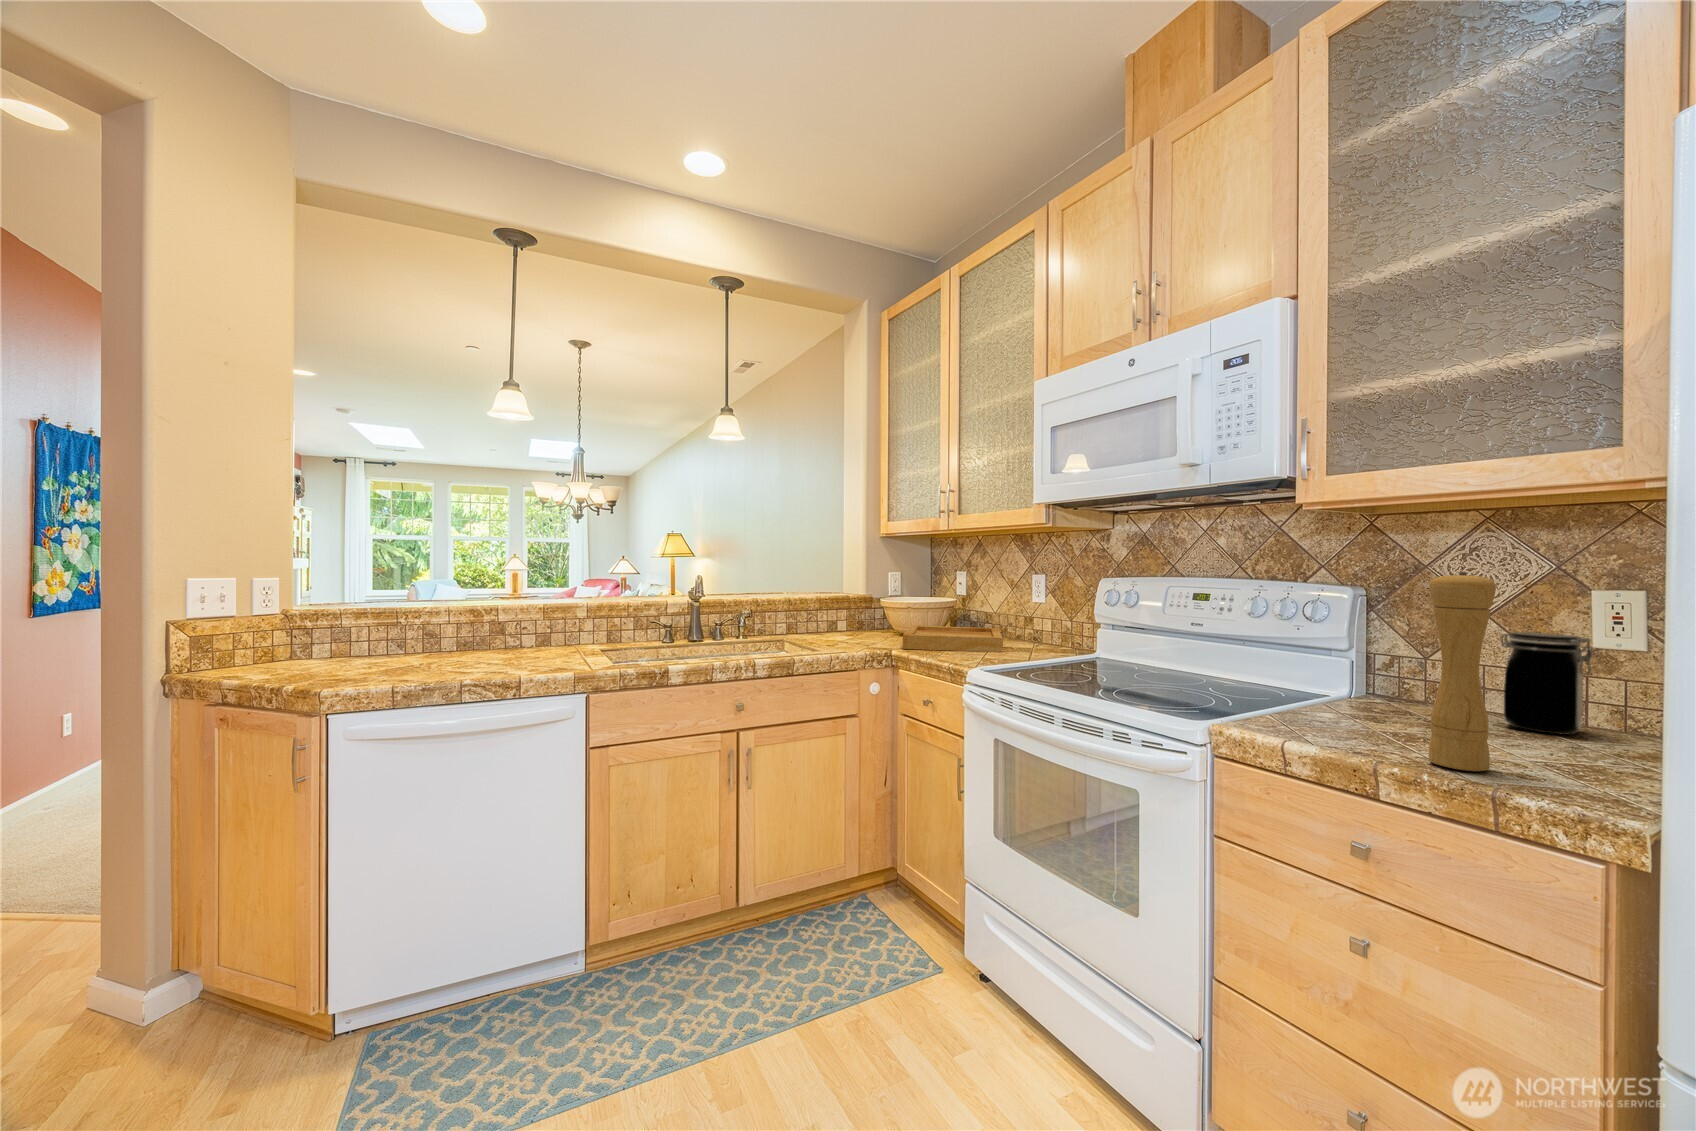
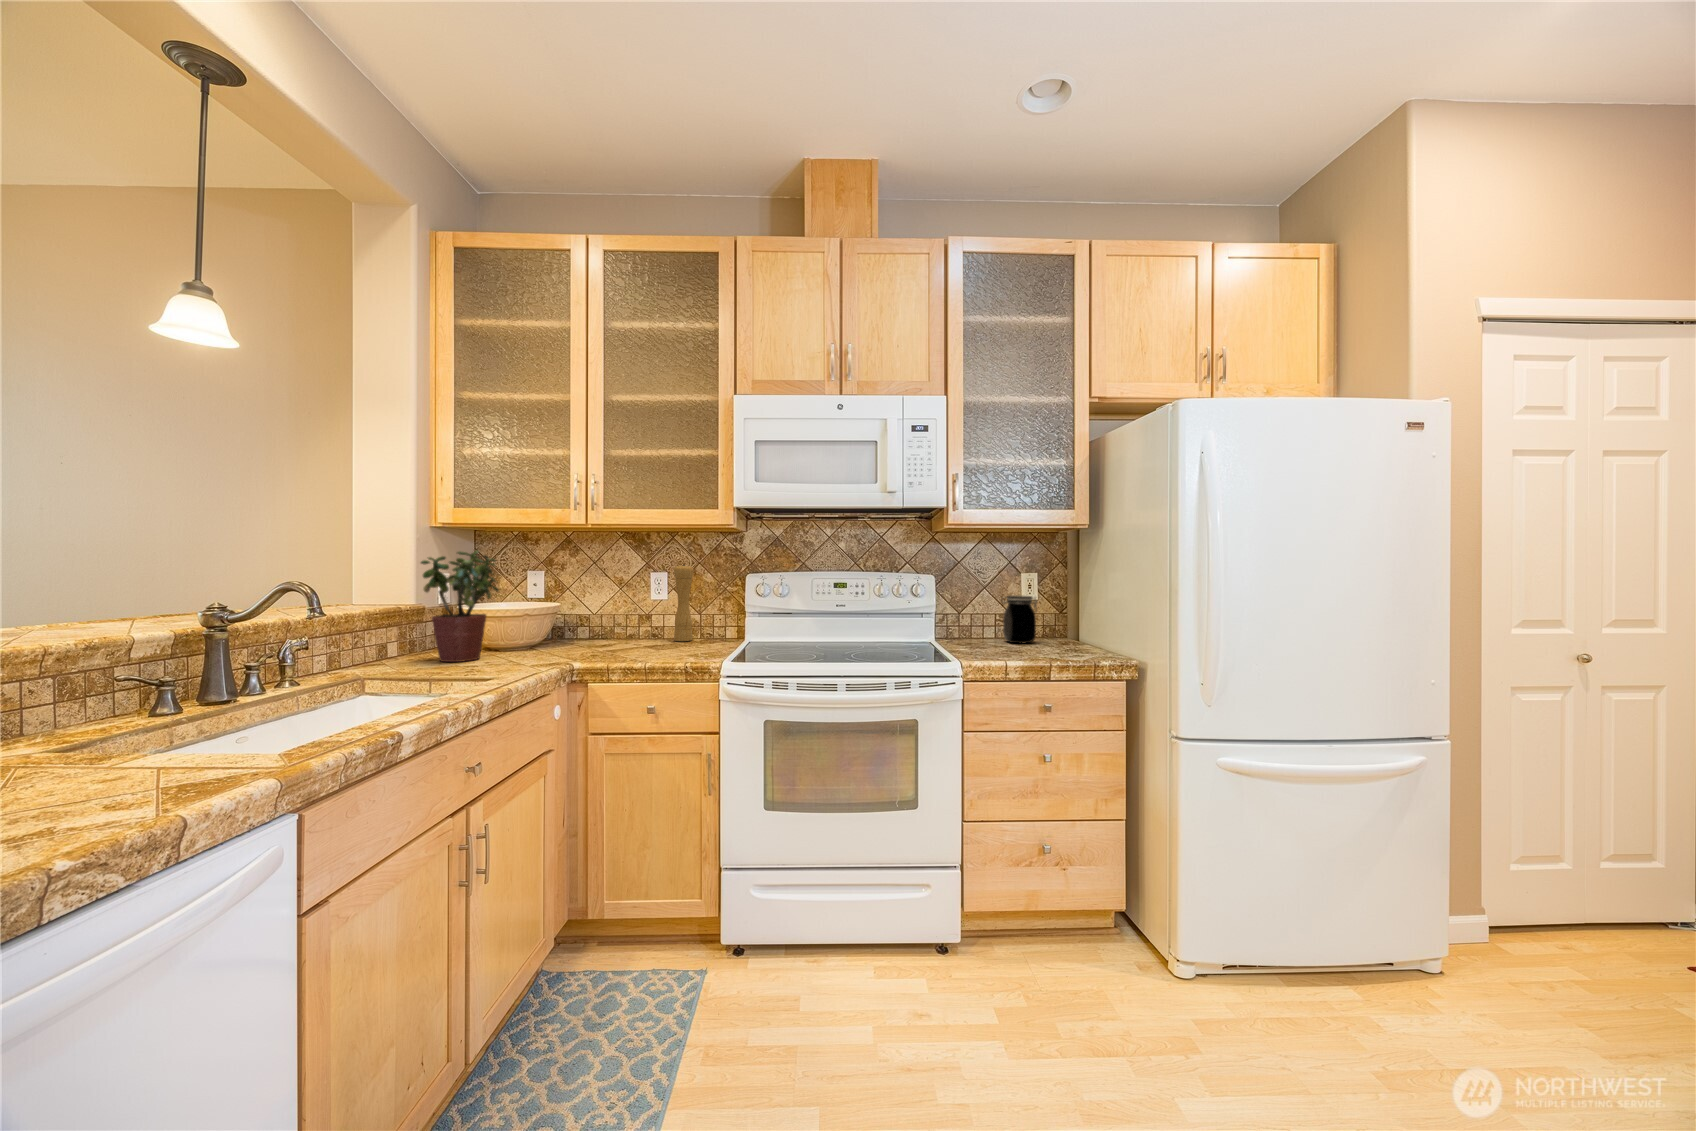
potted plant: none [834,553,887,640] -> present [421,551,499,662]
pepper mill: present [1429,572,1496,771] -> present [674,565,694,641]
tray: present [903,626,1003,652] -> none [520,628,666,660]

